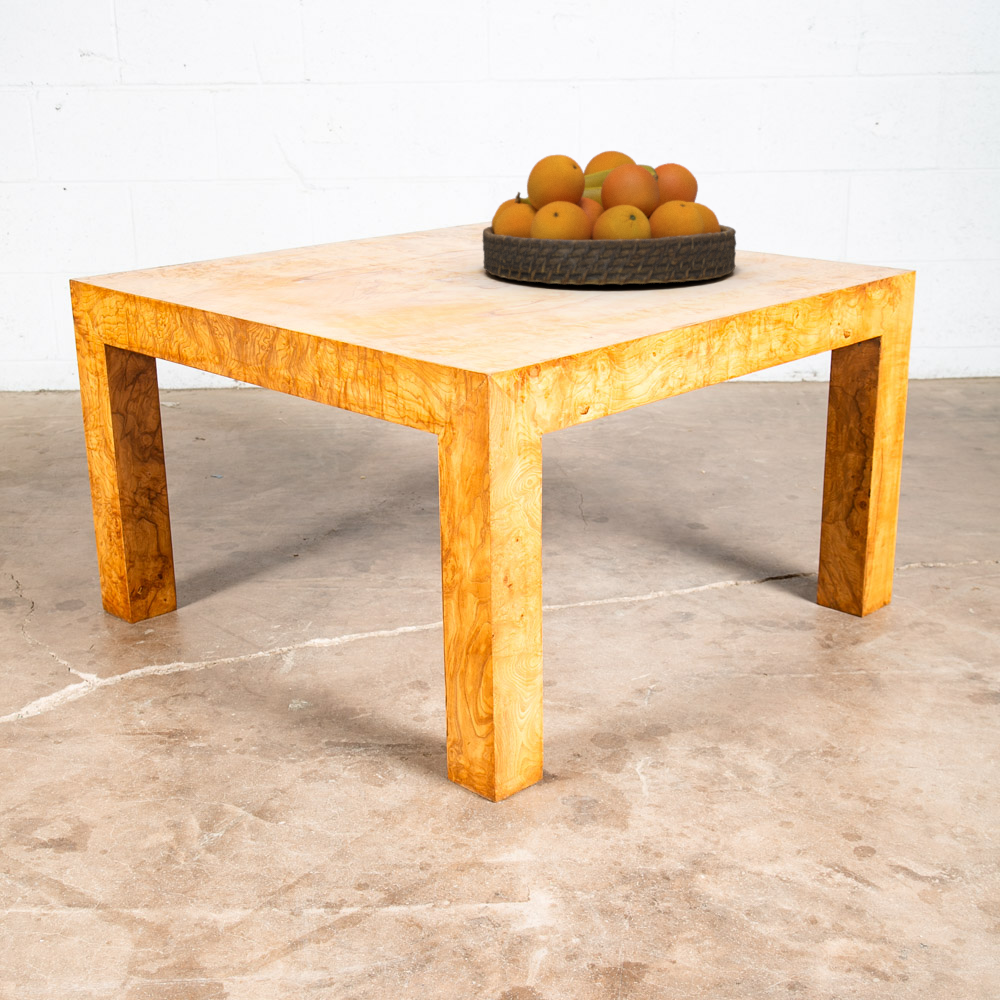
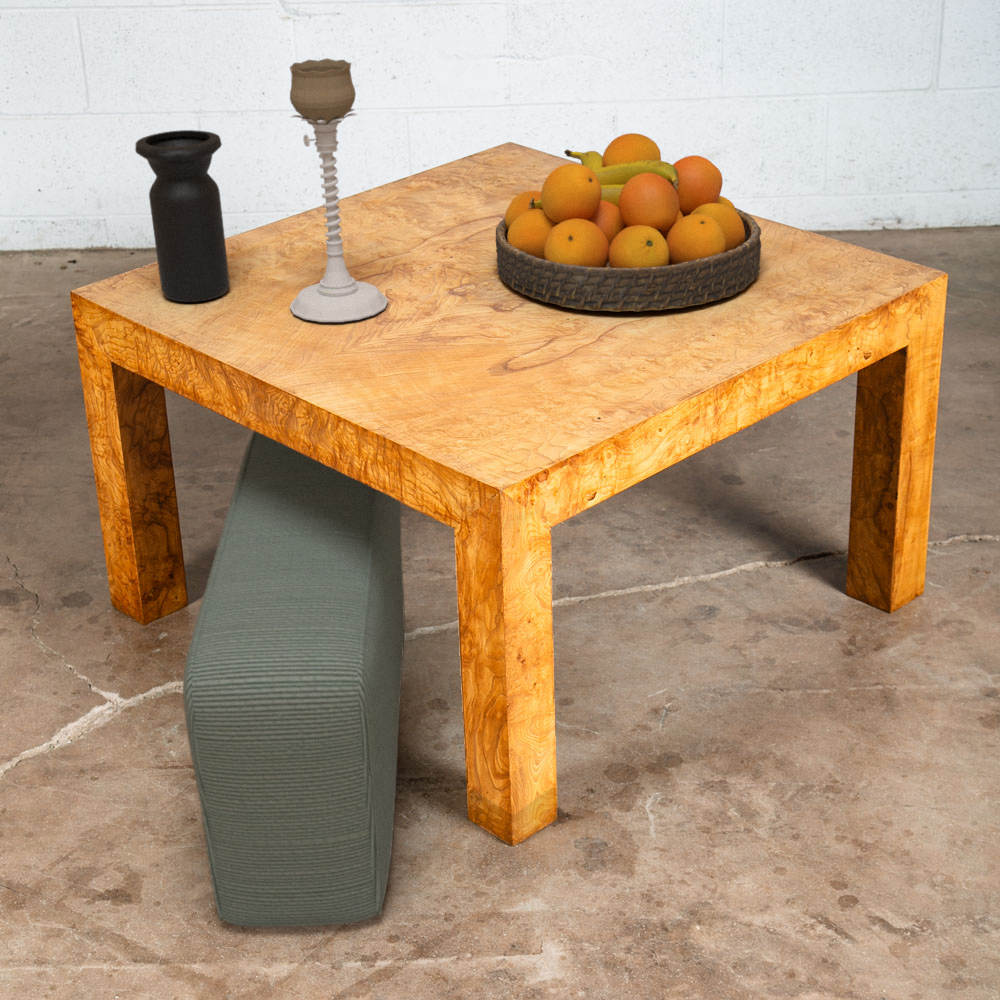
candle holder: none [282,39,378,292] -> present [290,59,388,322]
vase: none [139,126,226,284] -> present [135,130,230,302]
pouf: none [138,406,387,873] -> present [183,431,405,927]

